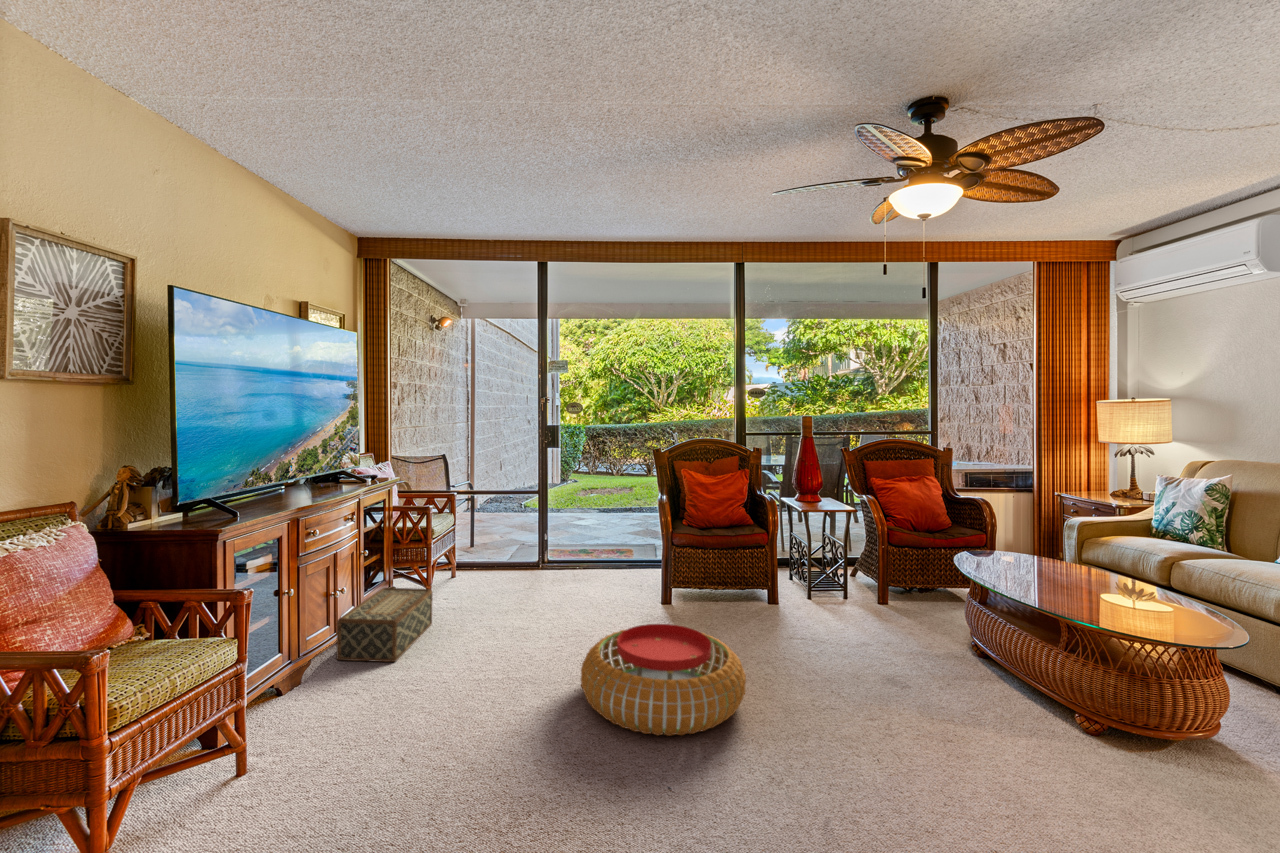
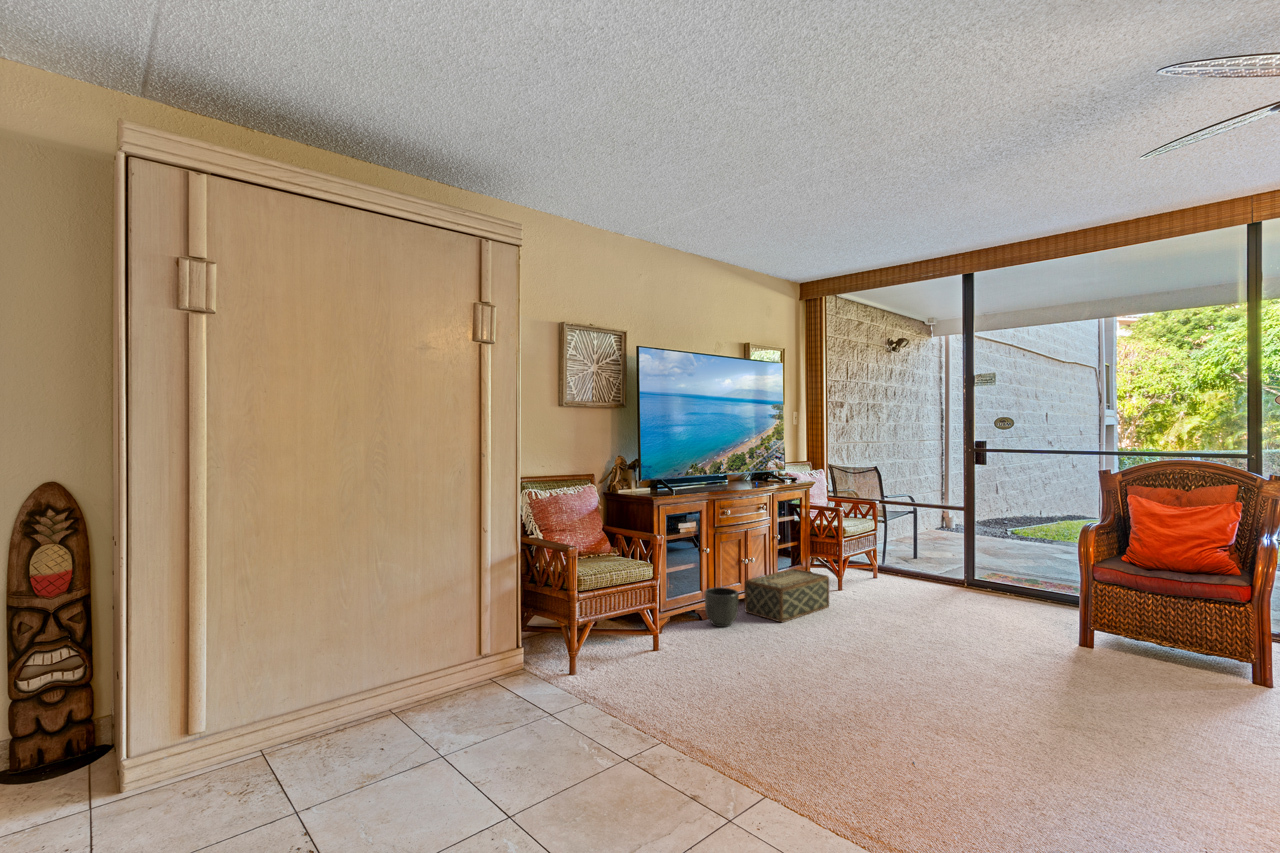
pouf: present [581,624,746,736] -> none [904,631,1109,747]
planter: none [292,637,344,695] -> present [705,587,739,627]

